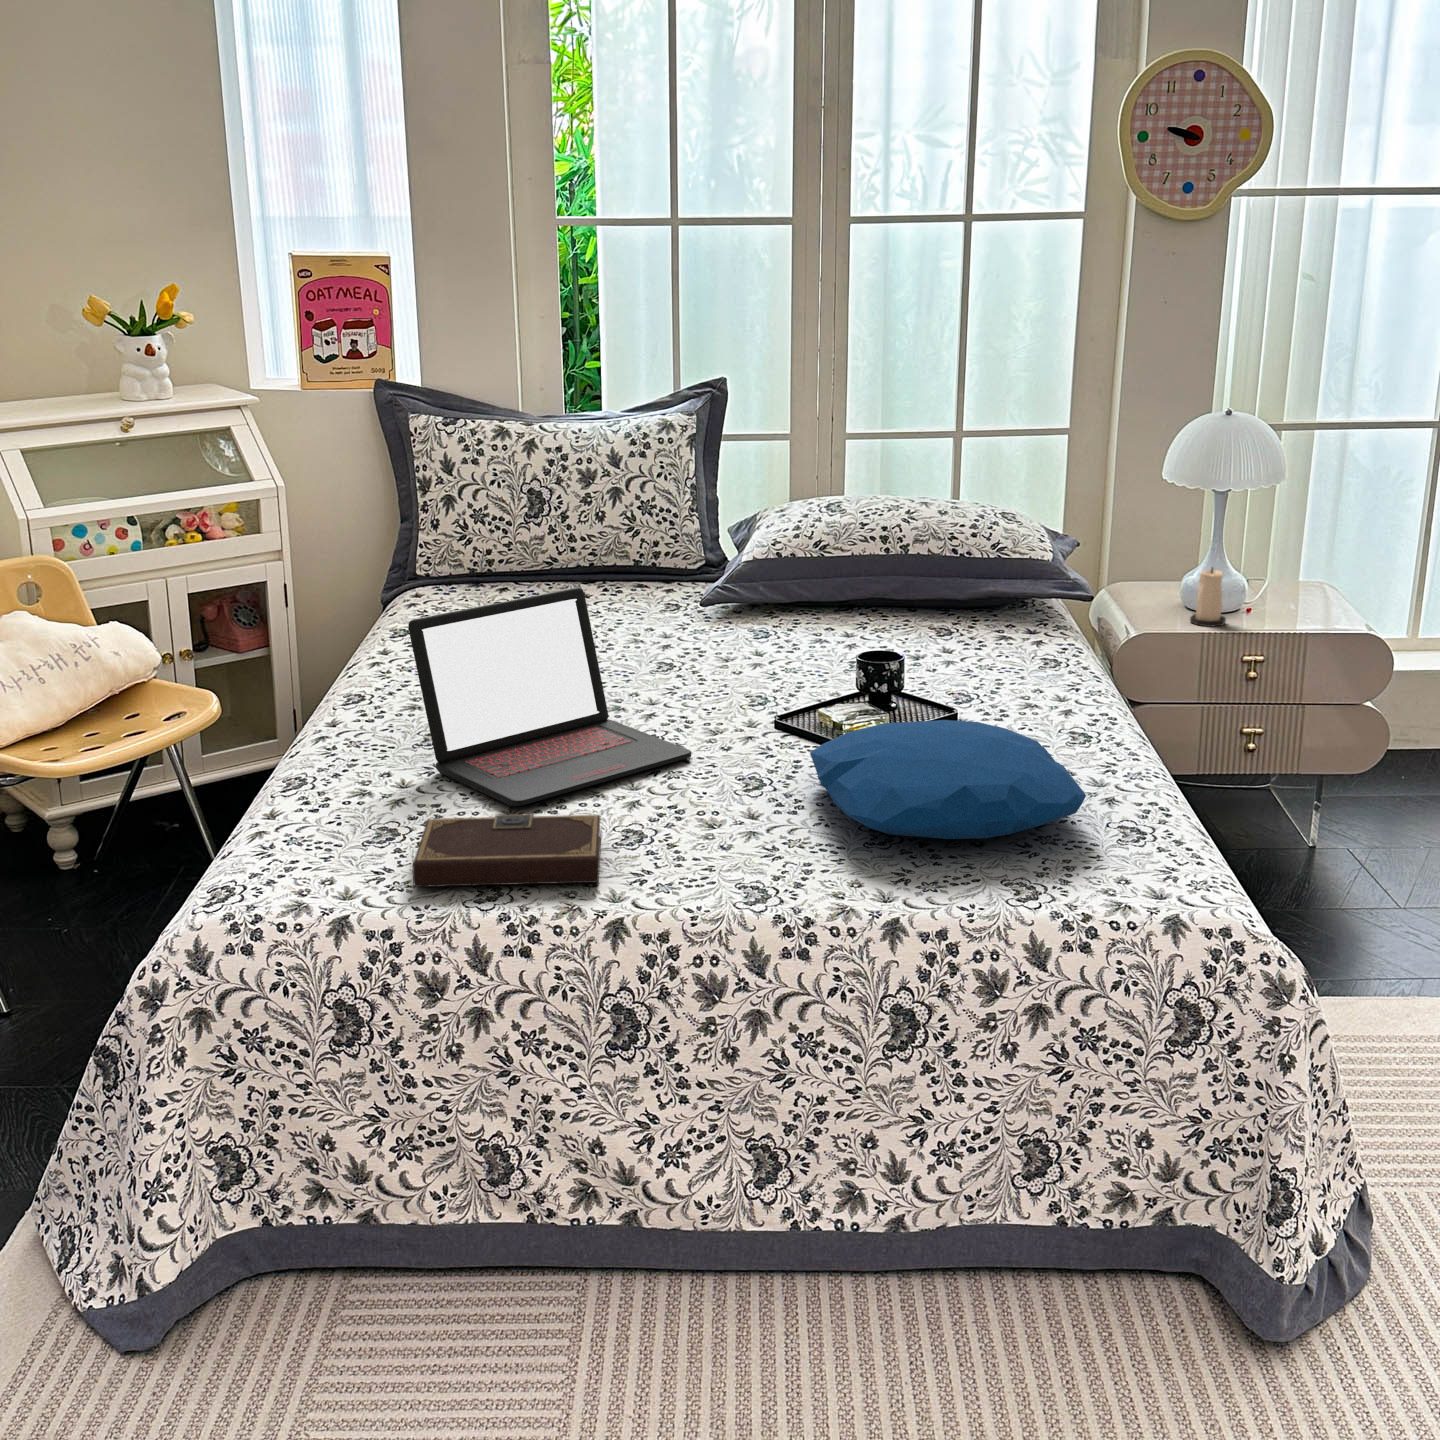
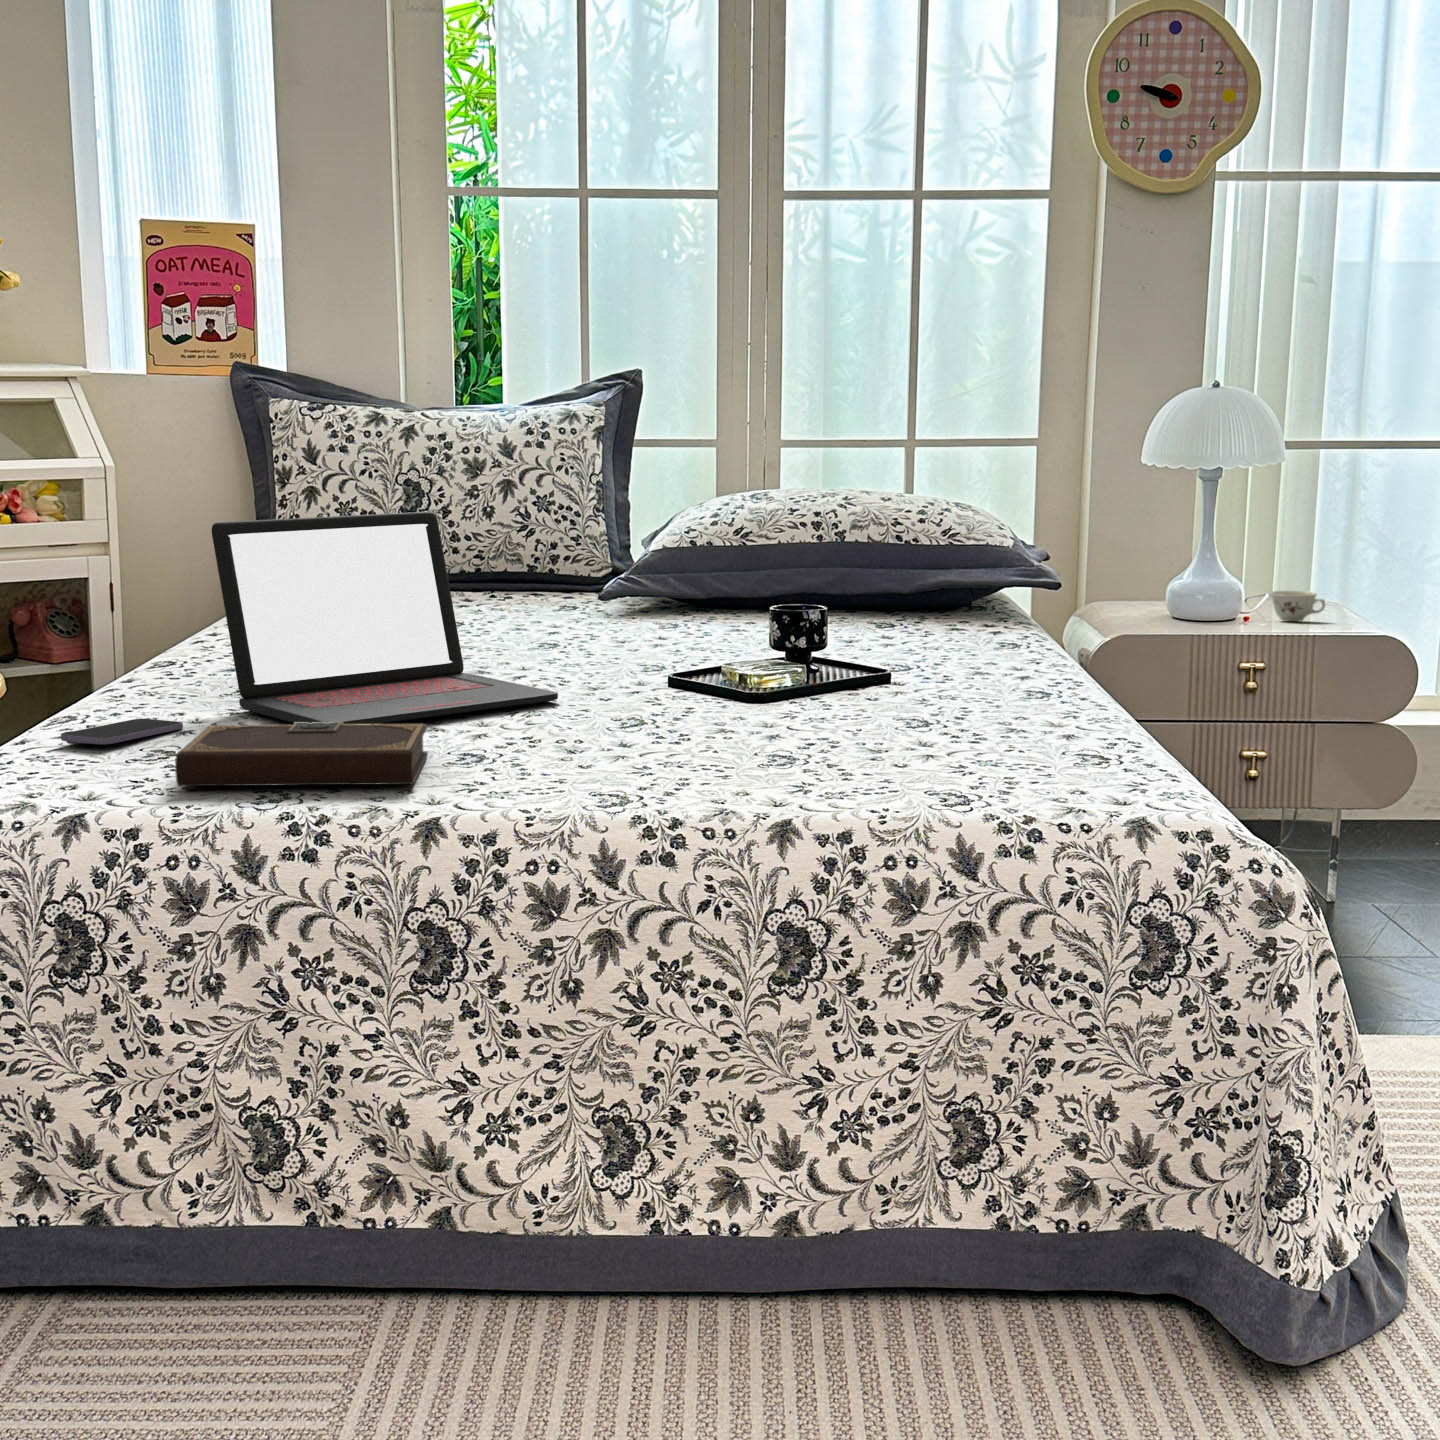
candle: present [1190,568,1226,627] -> none [1181,553,1223,623]
teacup: none [1266,592,1313,621] -> present [1270,591,1325,621]
pillow: present [810,720,1086,839] -> none [699,641,1034,750]
smartphone: none [305,789,397,828] -> present [61,719,183,744]

